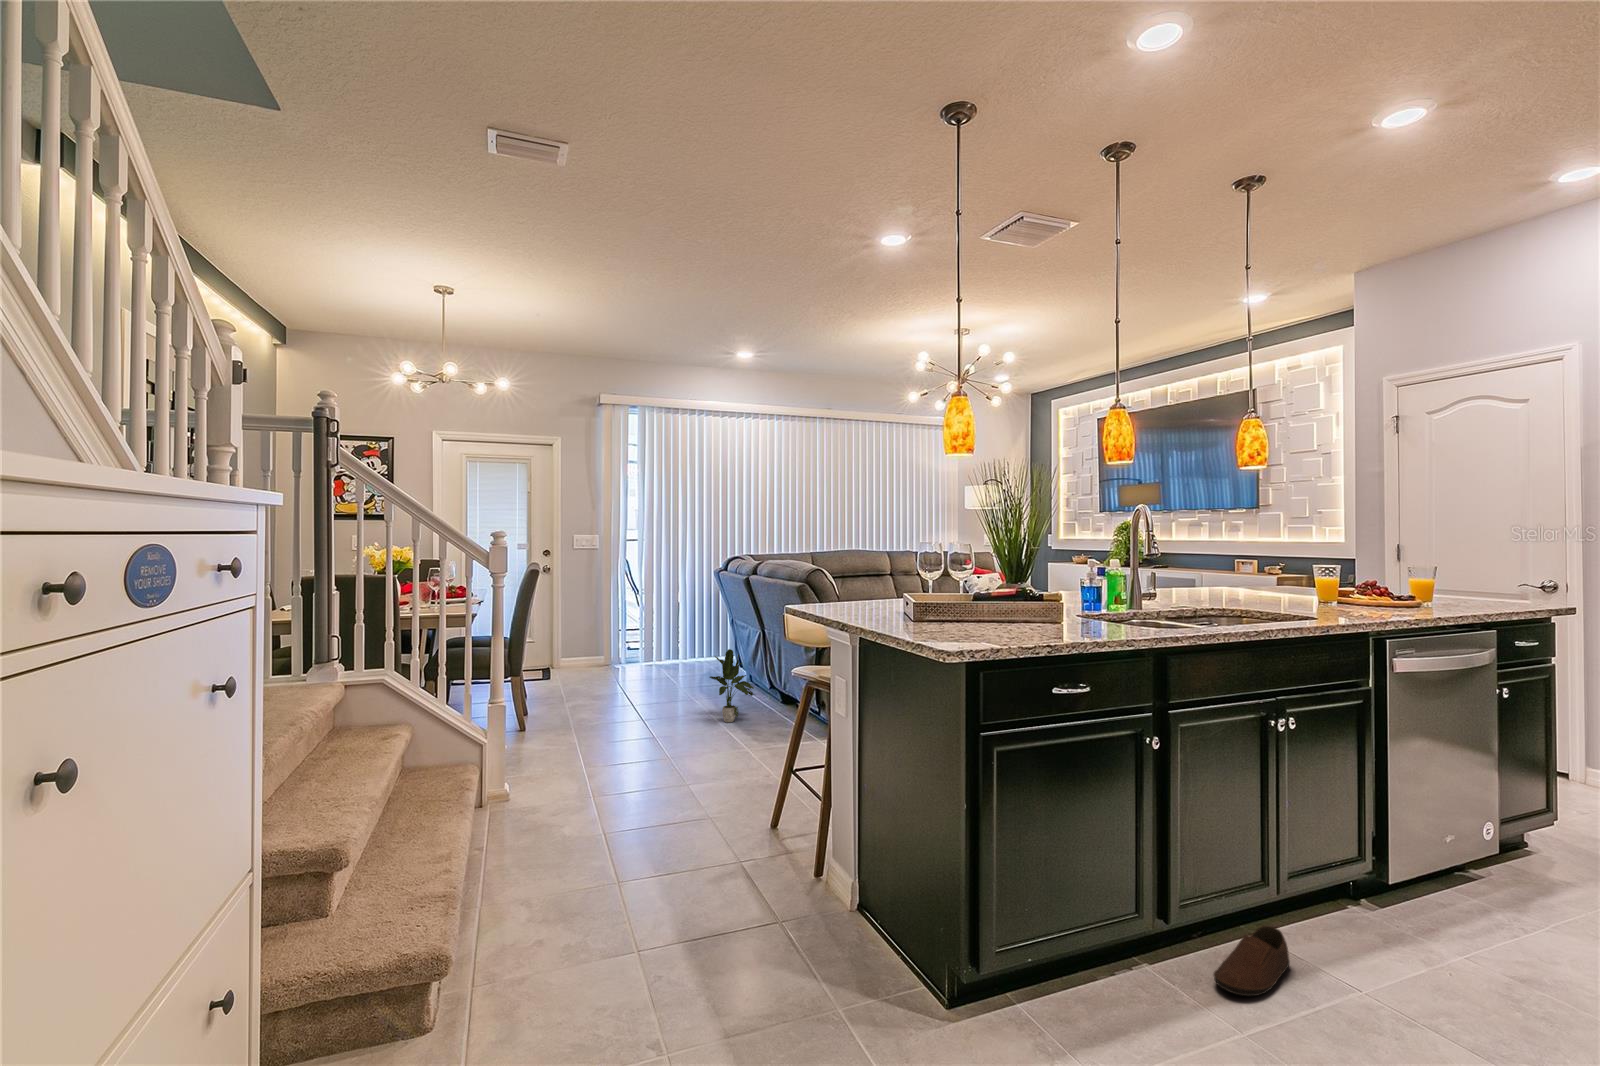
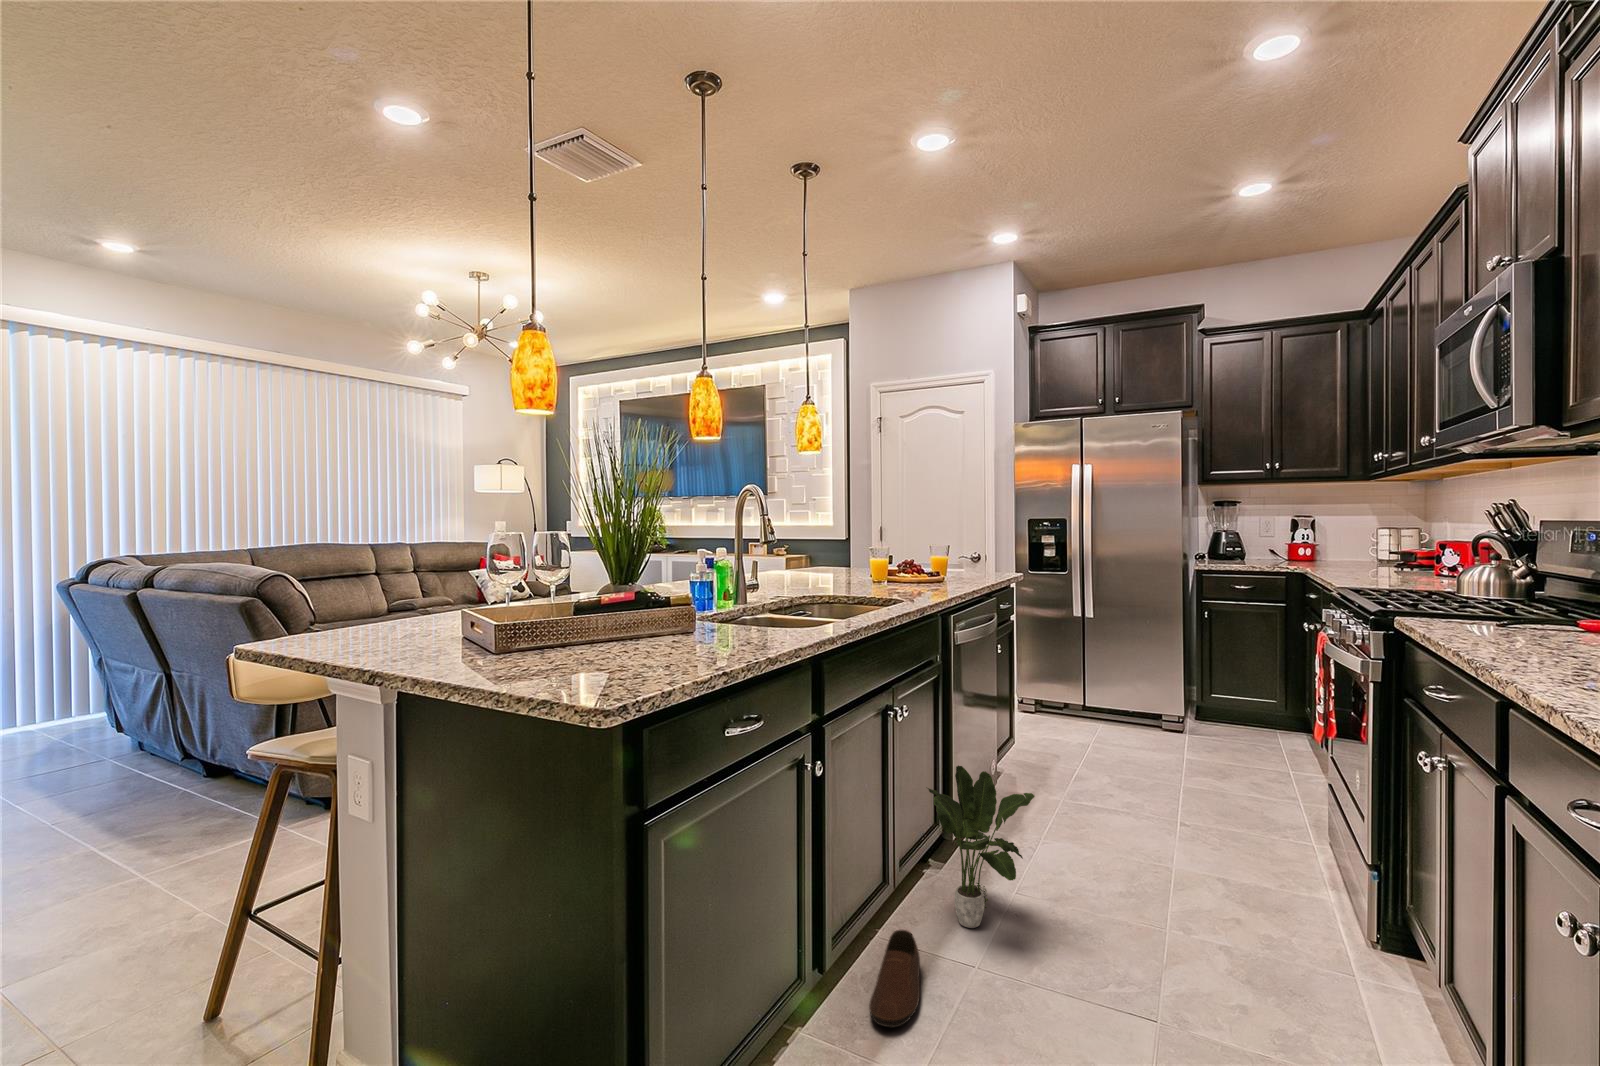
potted plant: present [710,649,754,722] -> present [926,765,1035,928]

